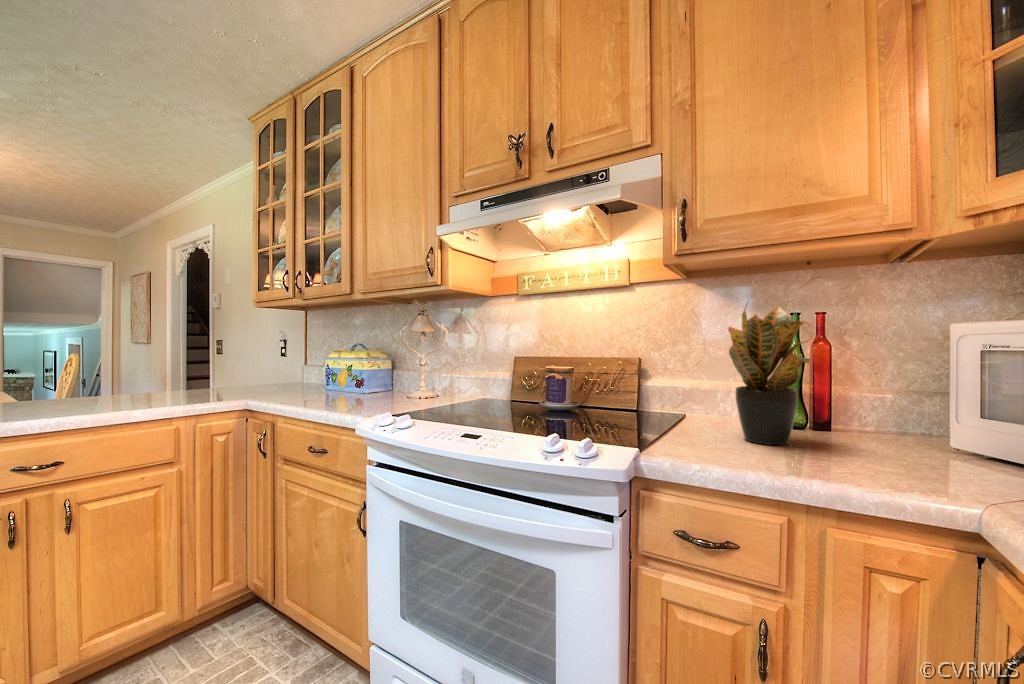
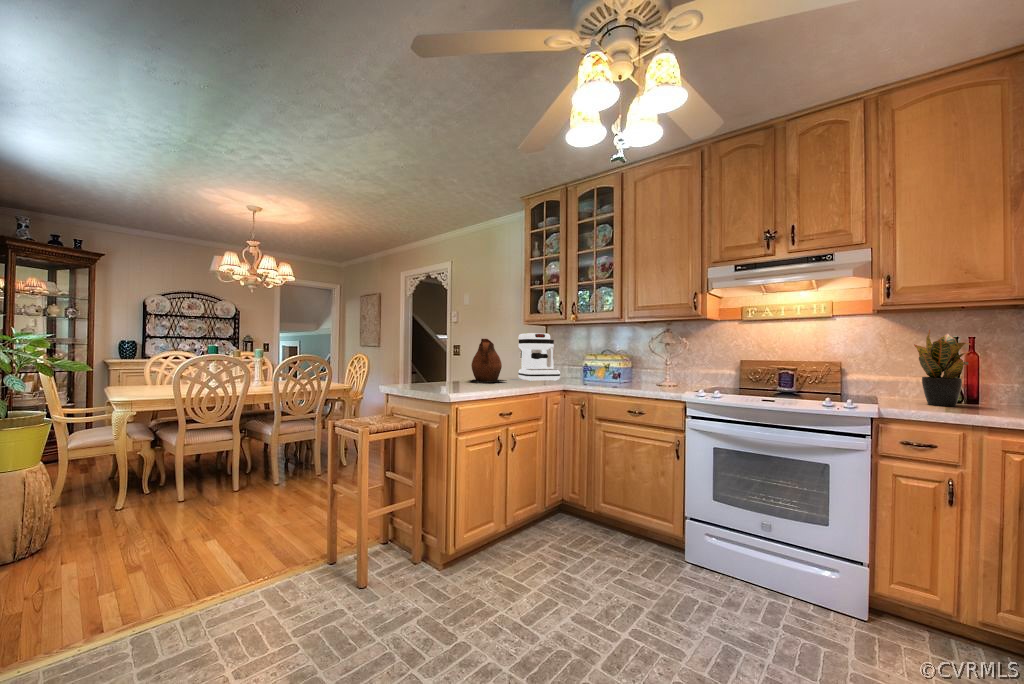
coffee maker: none [186,319,261,398] -> present [518,333,560,381]
ceramic pitcher: none [45,328,138,406] -> present [469,339,506,382]

